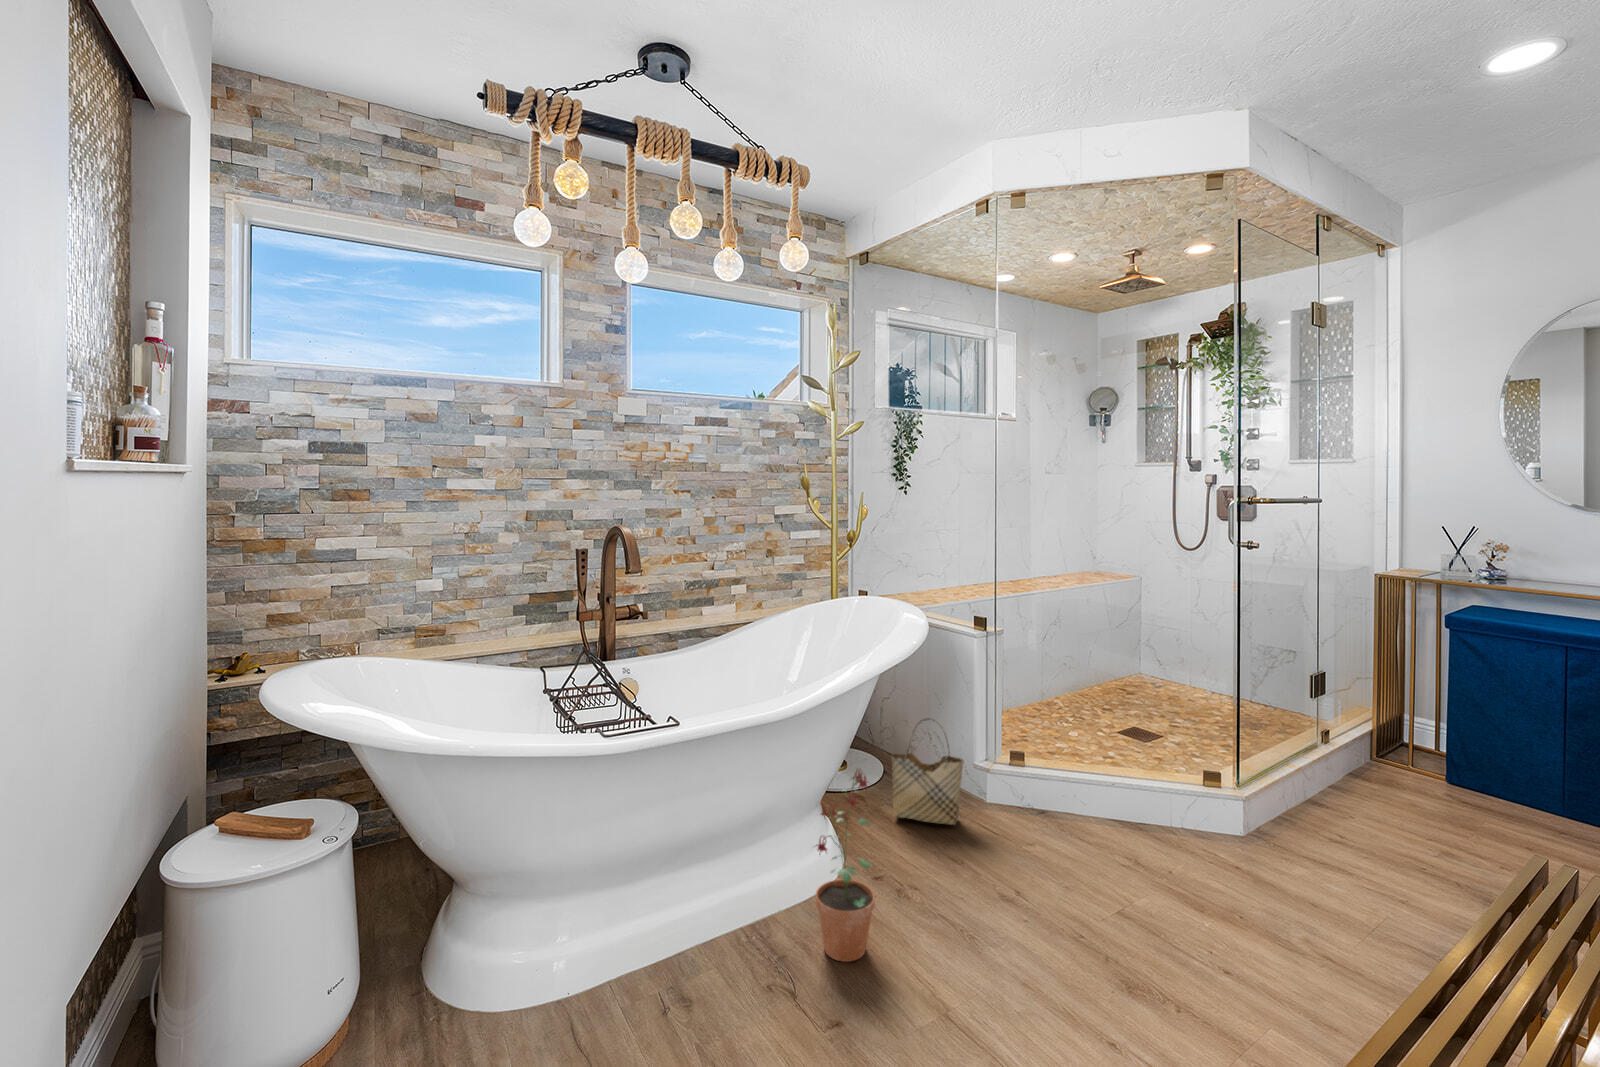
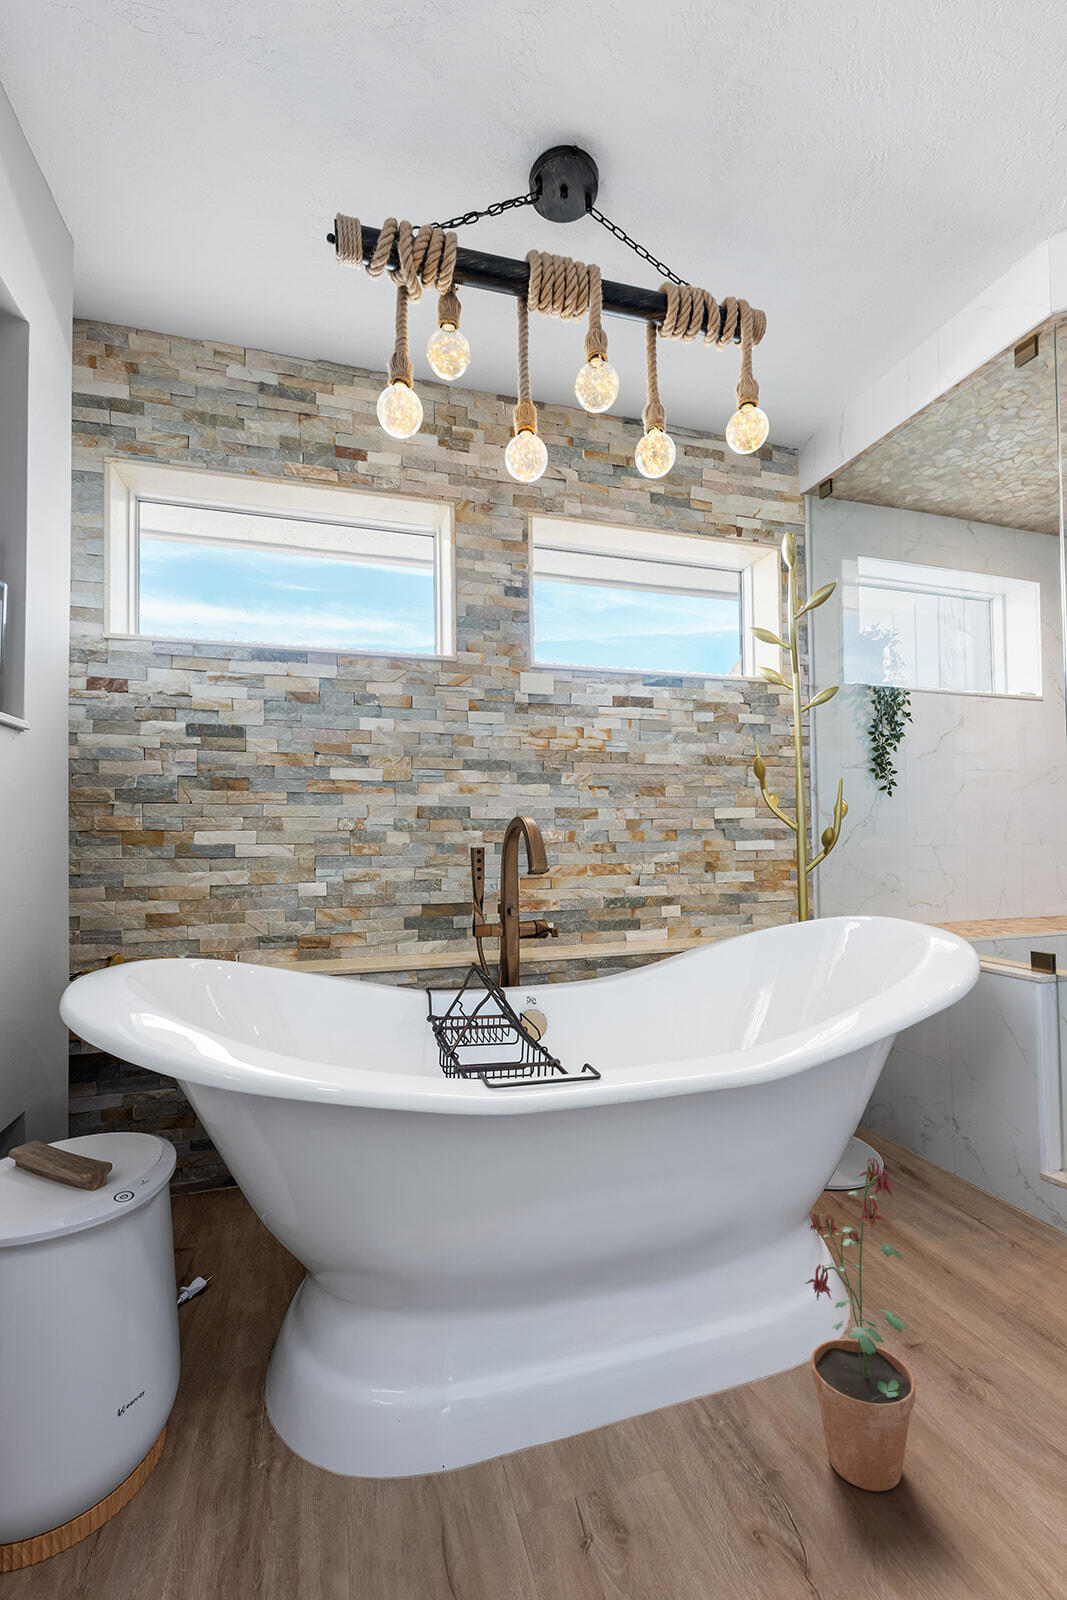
woven basket: present [891,718,964,825] -> none [901,1090,1023,1260]

